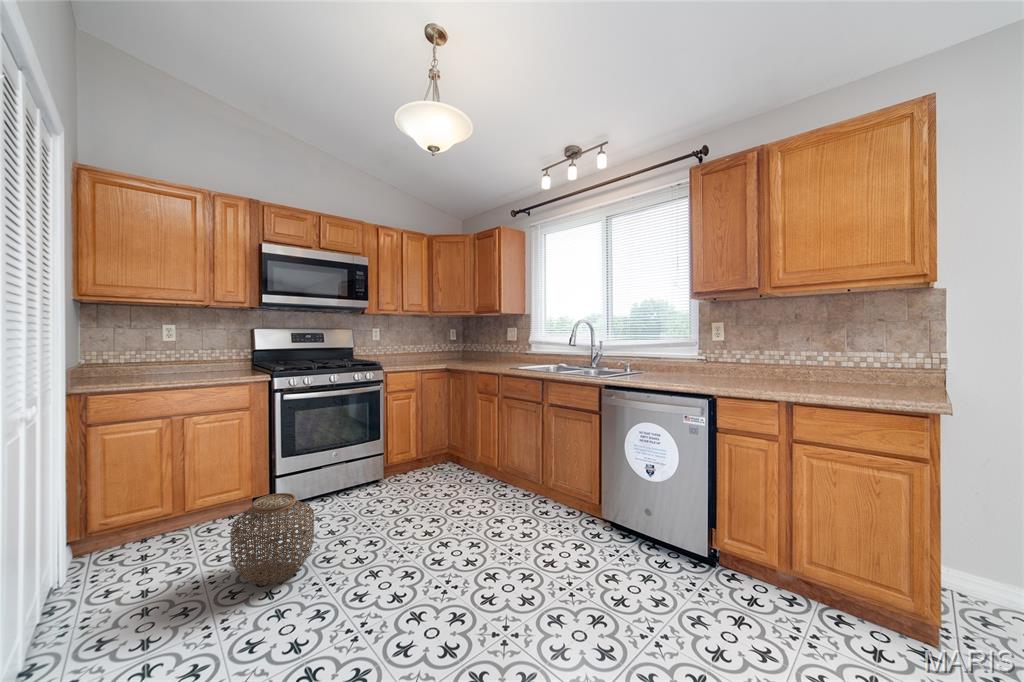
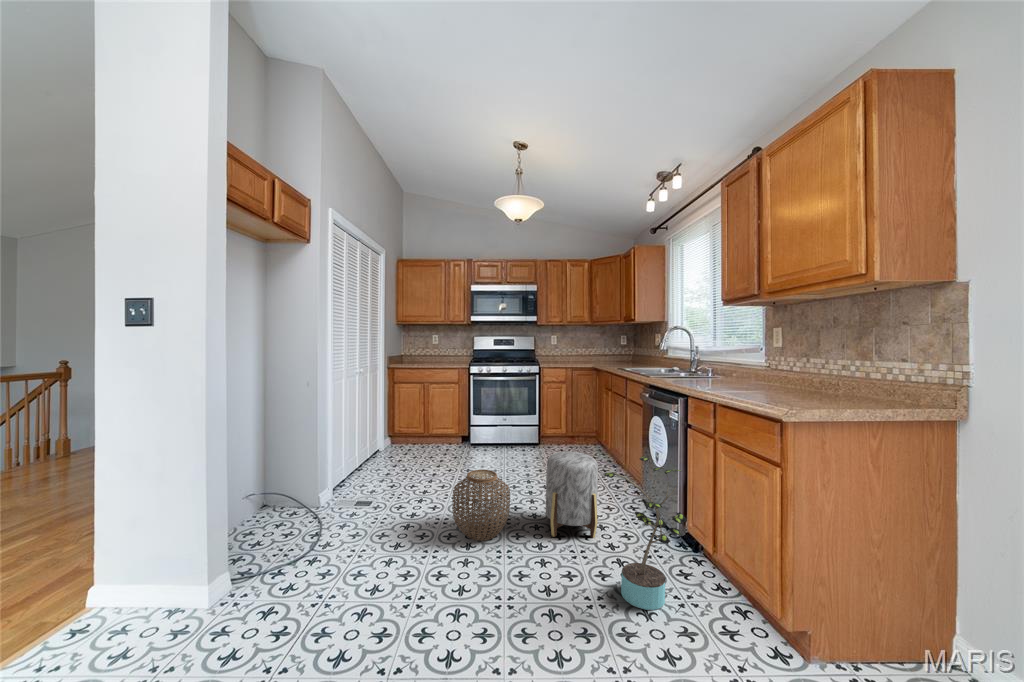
potted plant: none [445,437,521,575] -> present [604,456,686,610]
stool: none [346,448,410,545] -> present [546,452,598,538]

